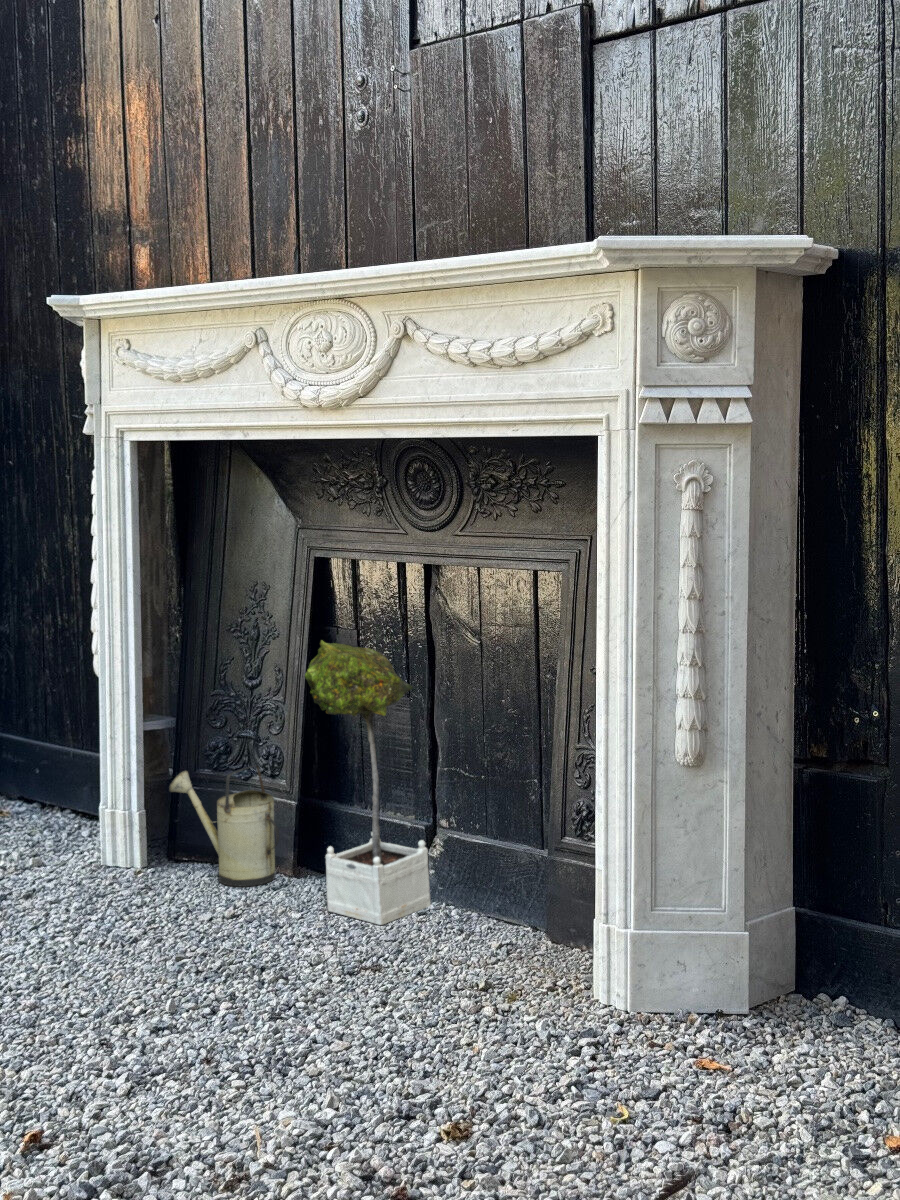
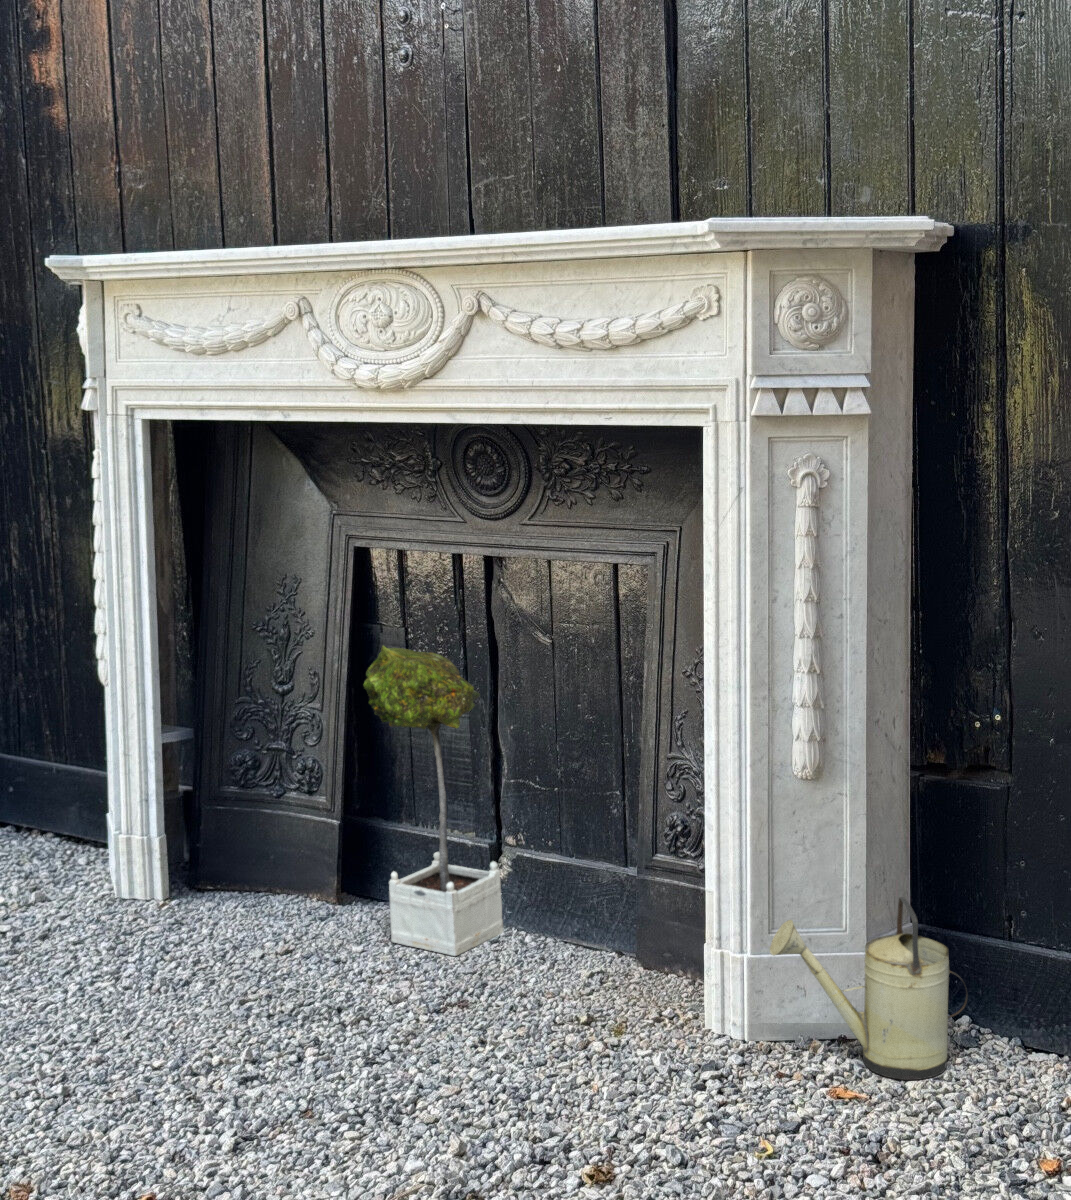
watering can: present [169,766,279,886] -> present [770,897,968,1080]

